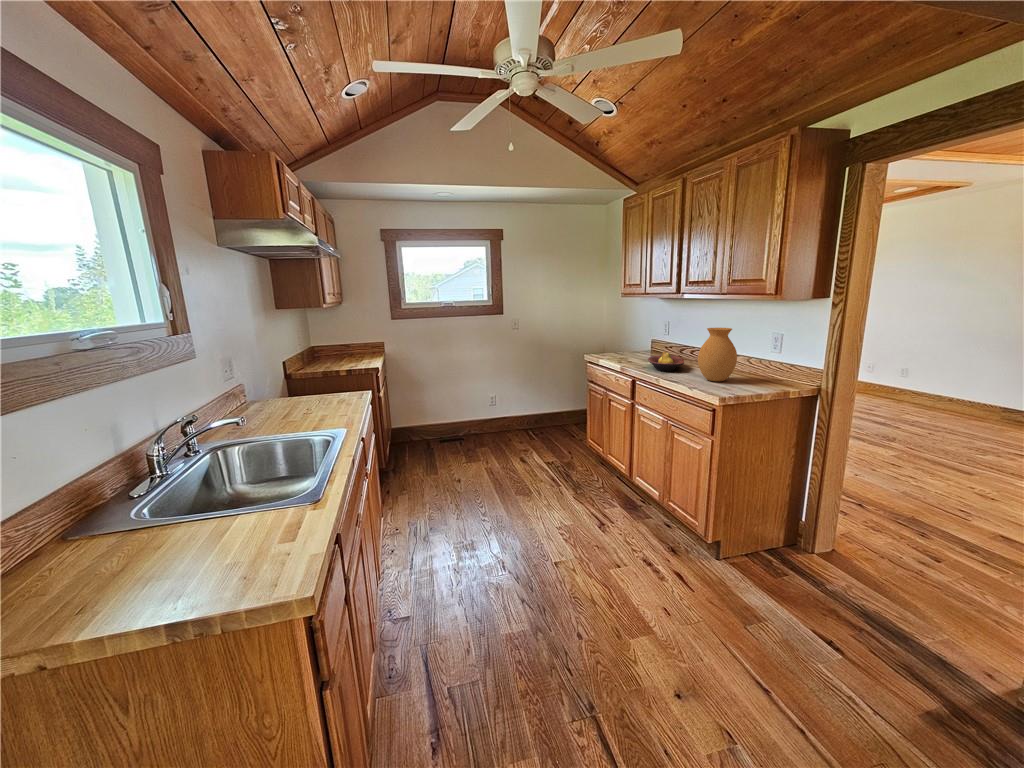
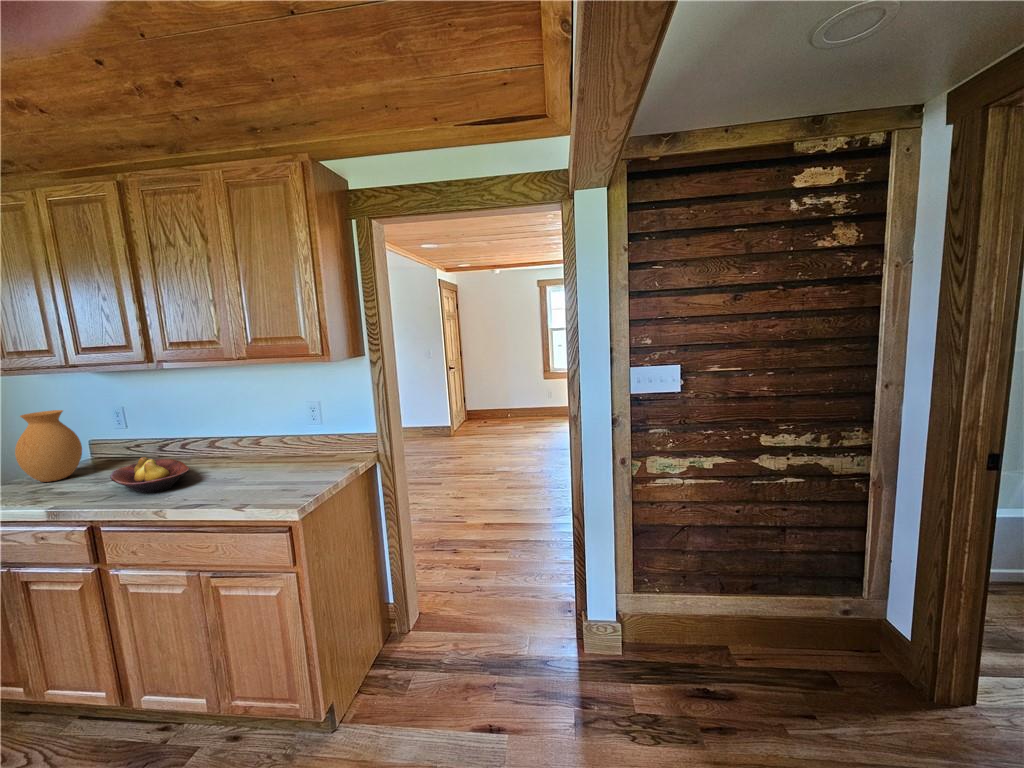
vase: present [698,328,737,381] -> present [15,410,82,482]

